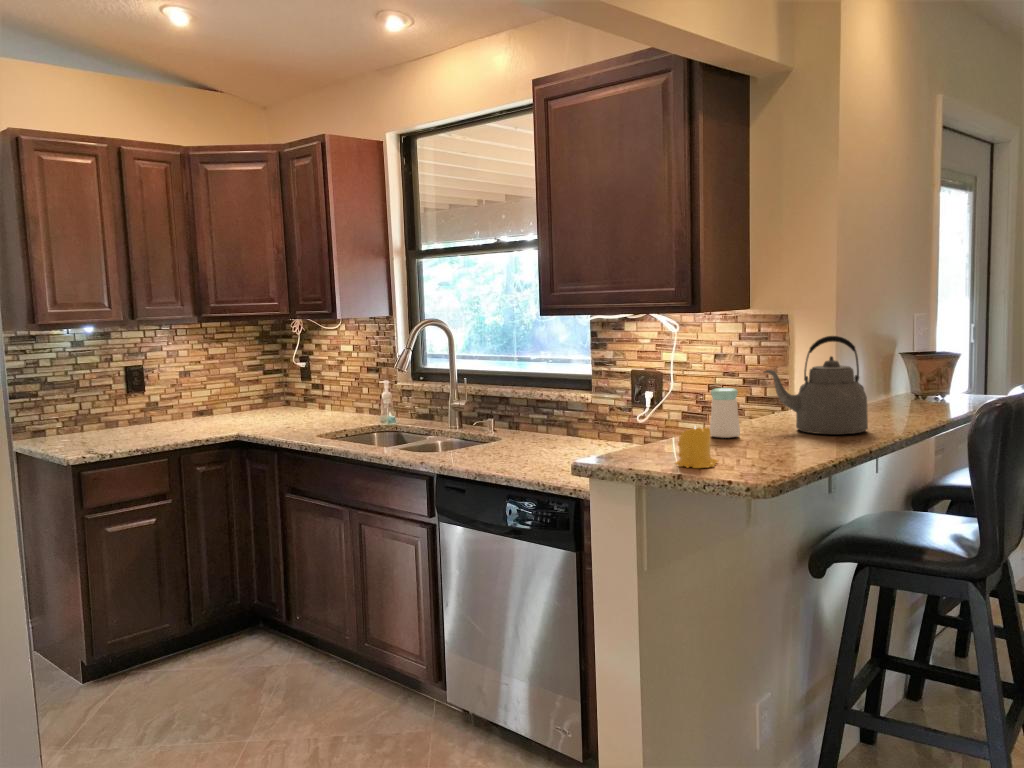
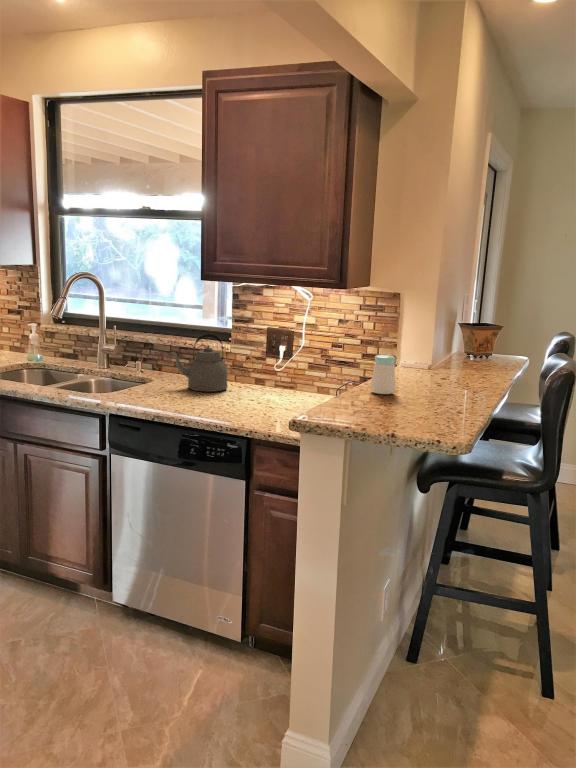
kettle: present [764,336,868,434] -> present [169,333,227,392]
candle: present [675,428,718,468] -> none [378,391,412,428]

